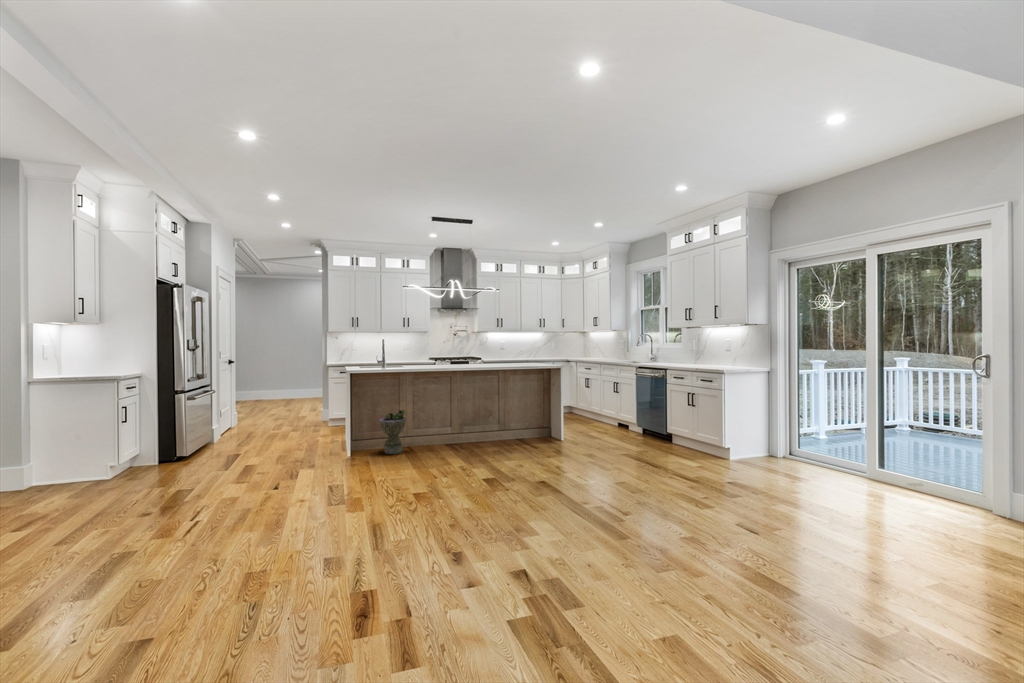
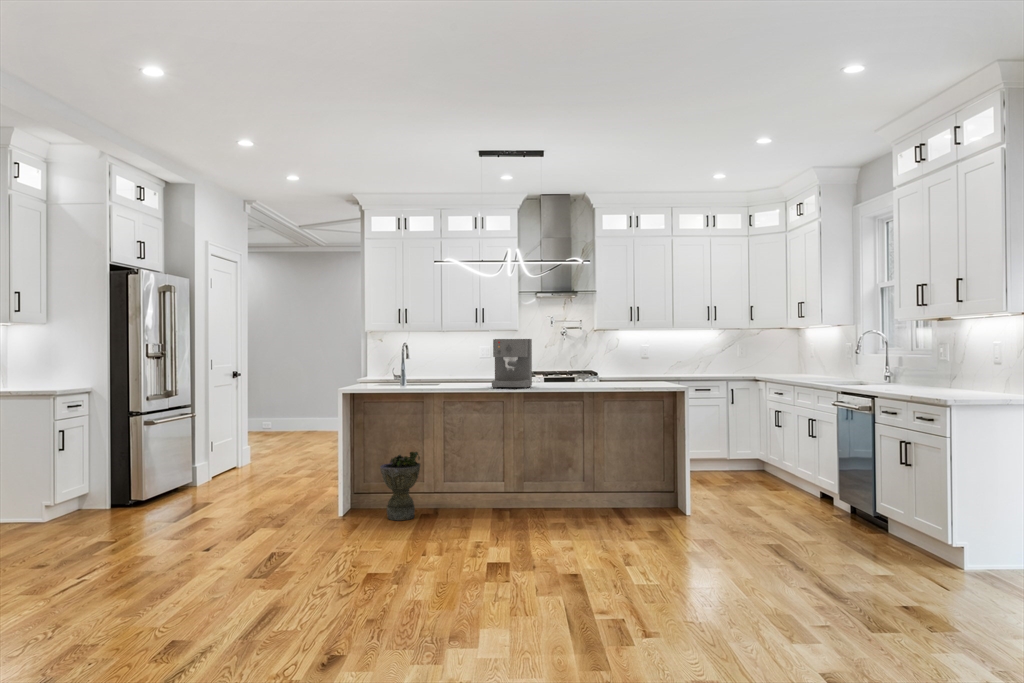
coffee maker: none [447,338,471,368] -> present [492,339,532,388]

